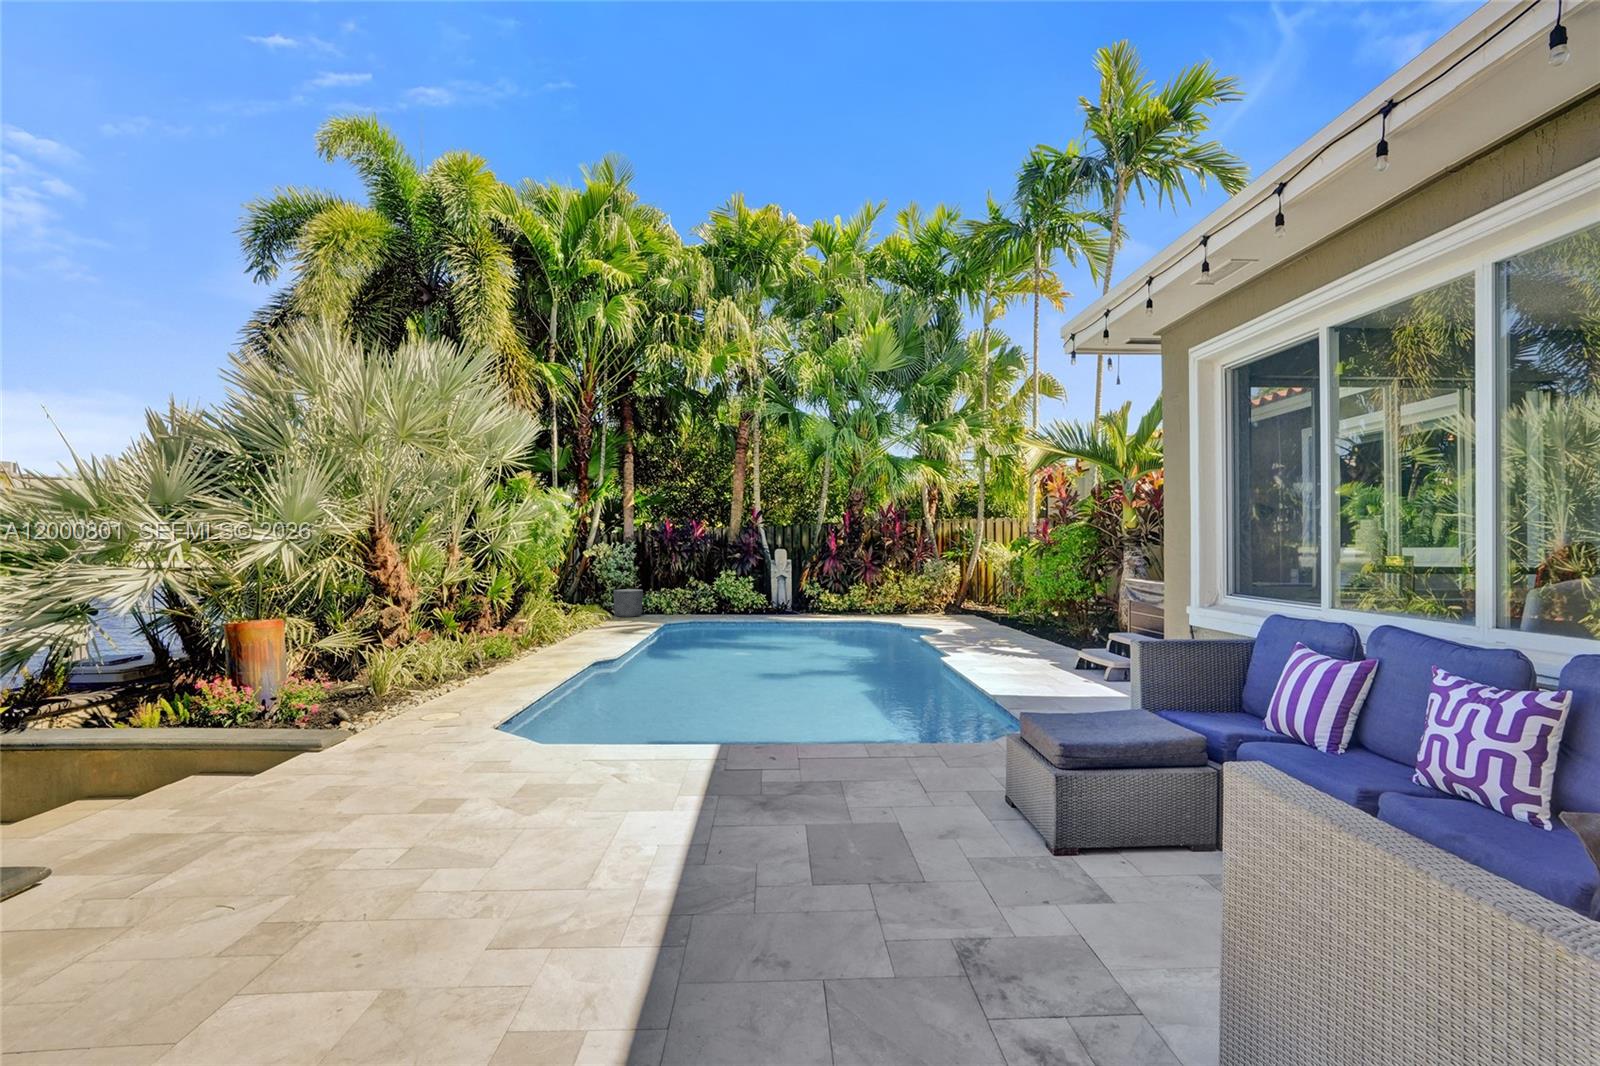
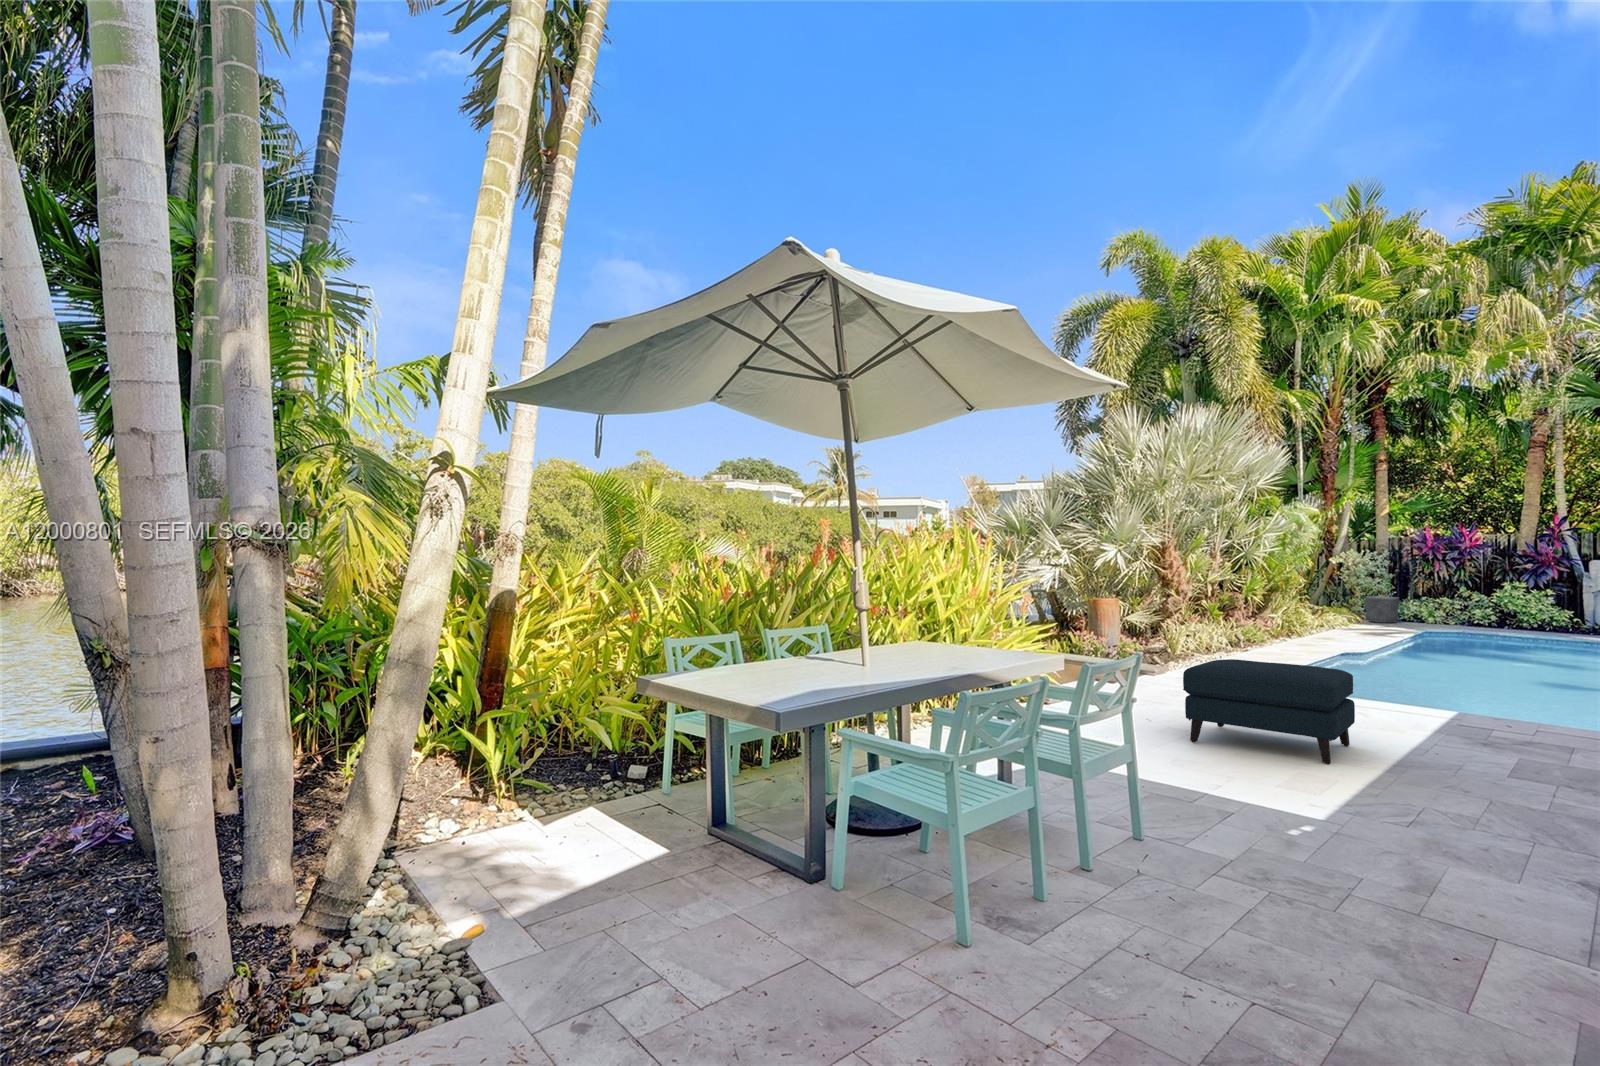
ottoman: none [311,739,616,947] -> present [1183,659,1355,764]

